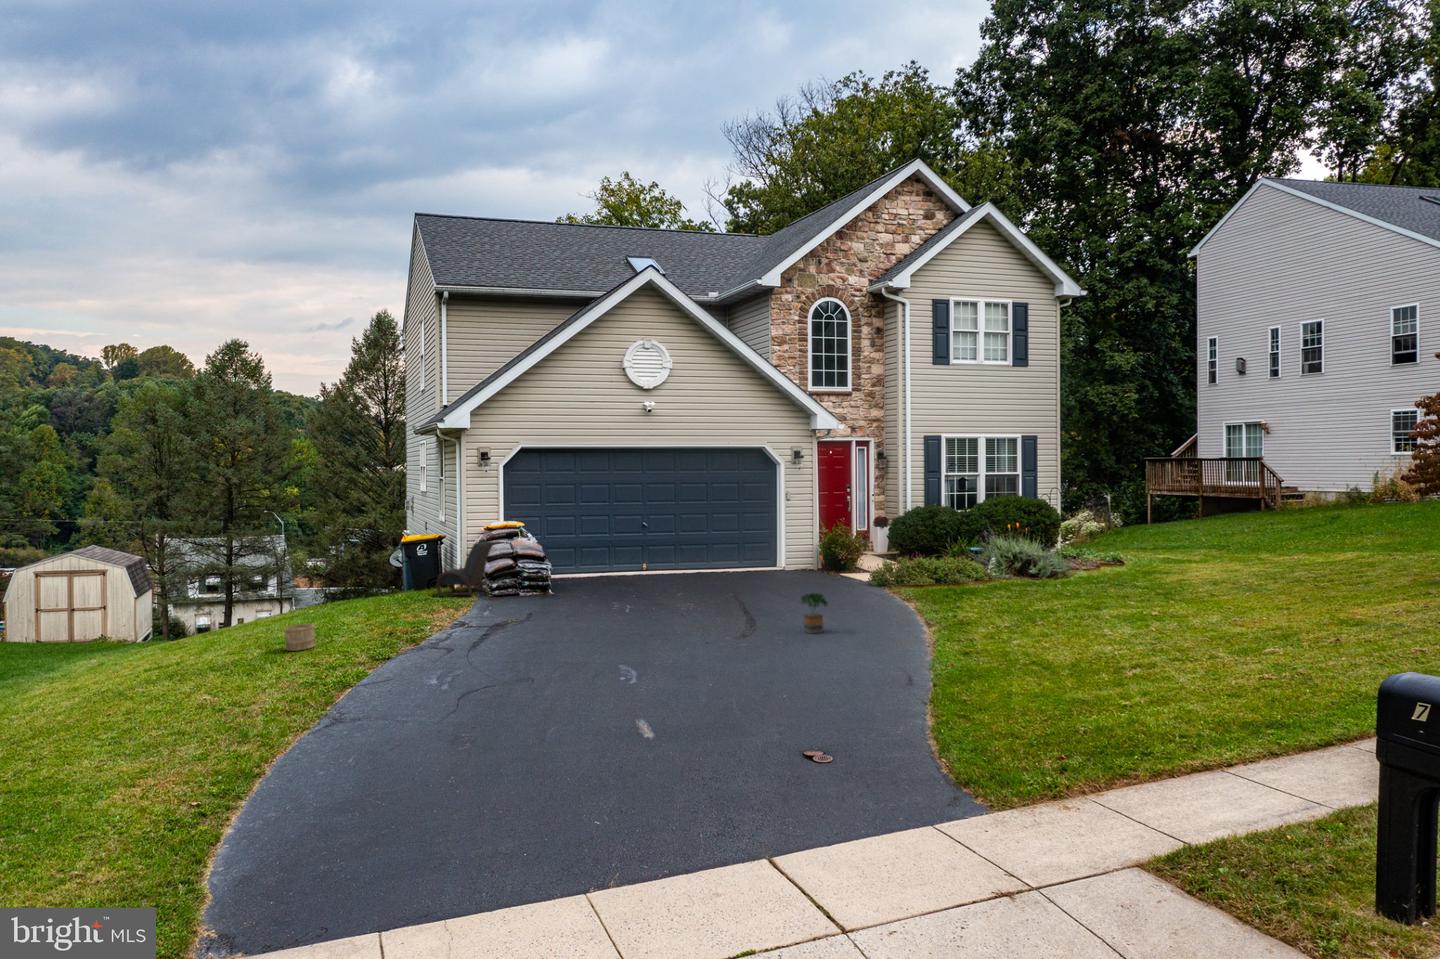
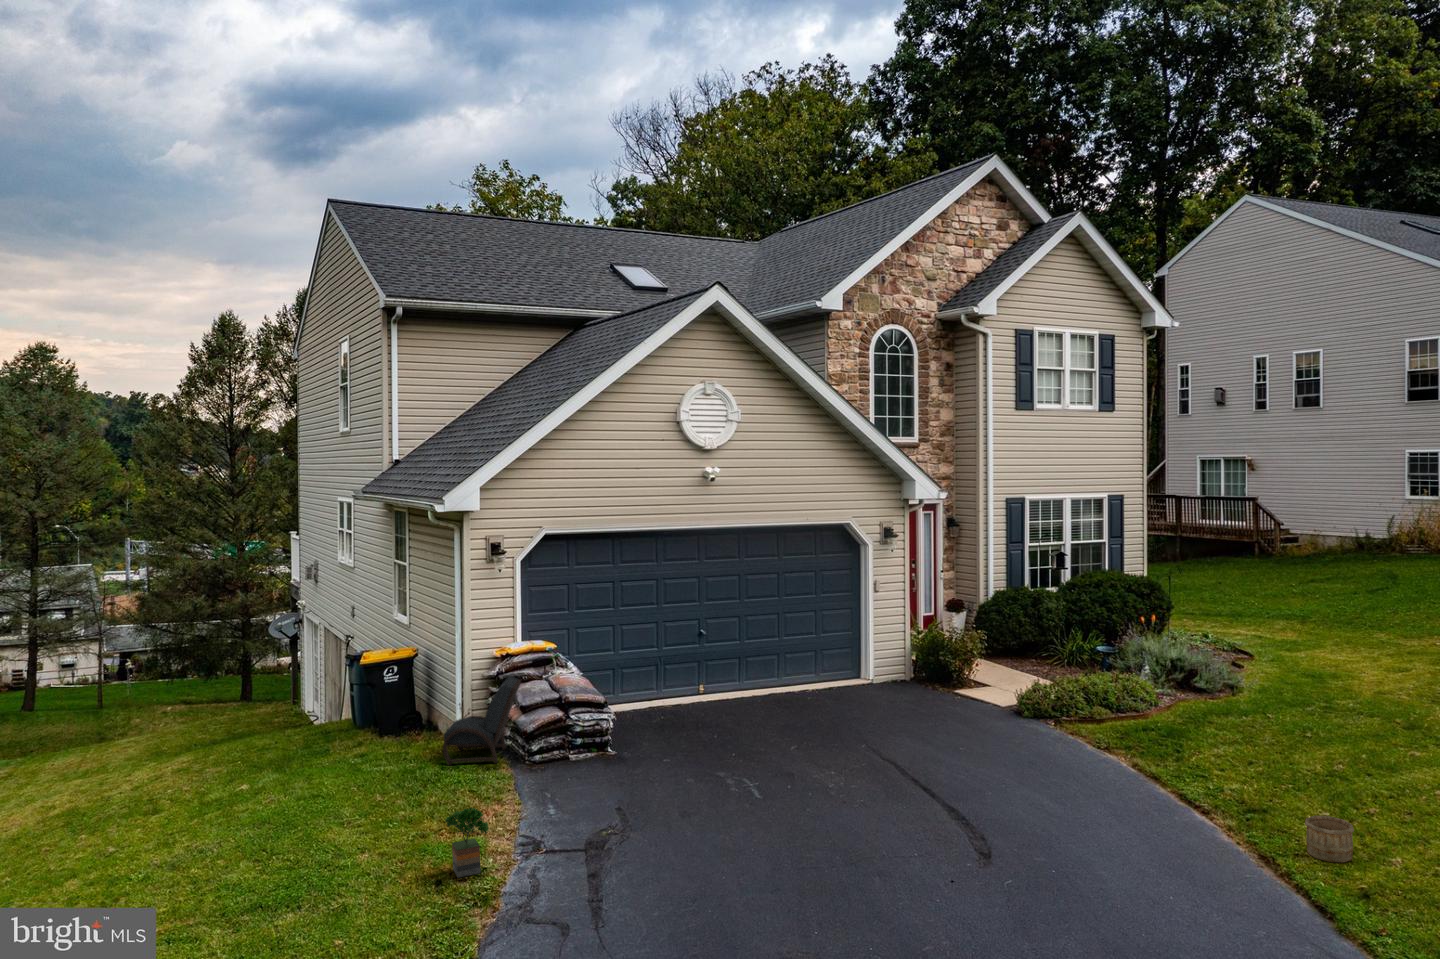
potted tree: present [801,593,828,633] -> present [445,808,488,878]
wooden bucket: present [284,624,315,651] -> present [1305,816,1354,862]

